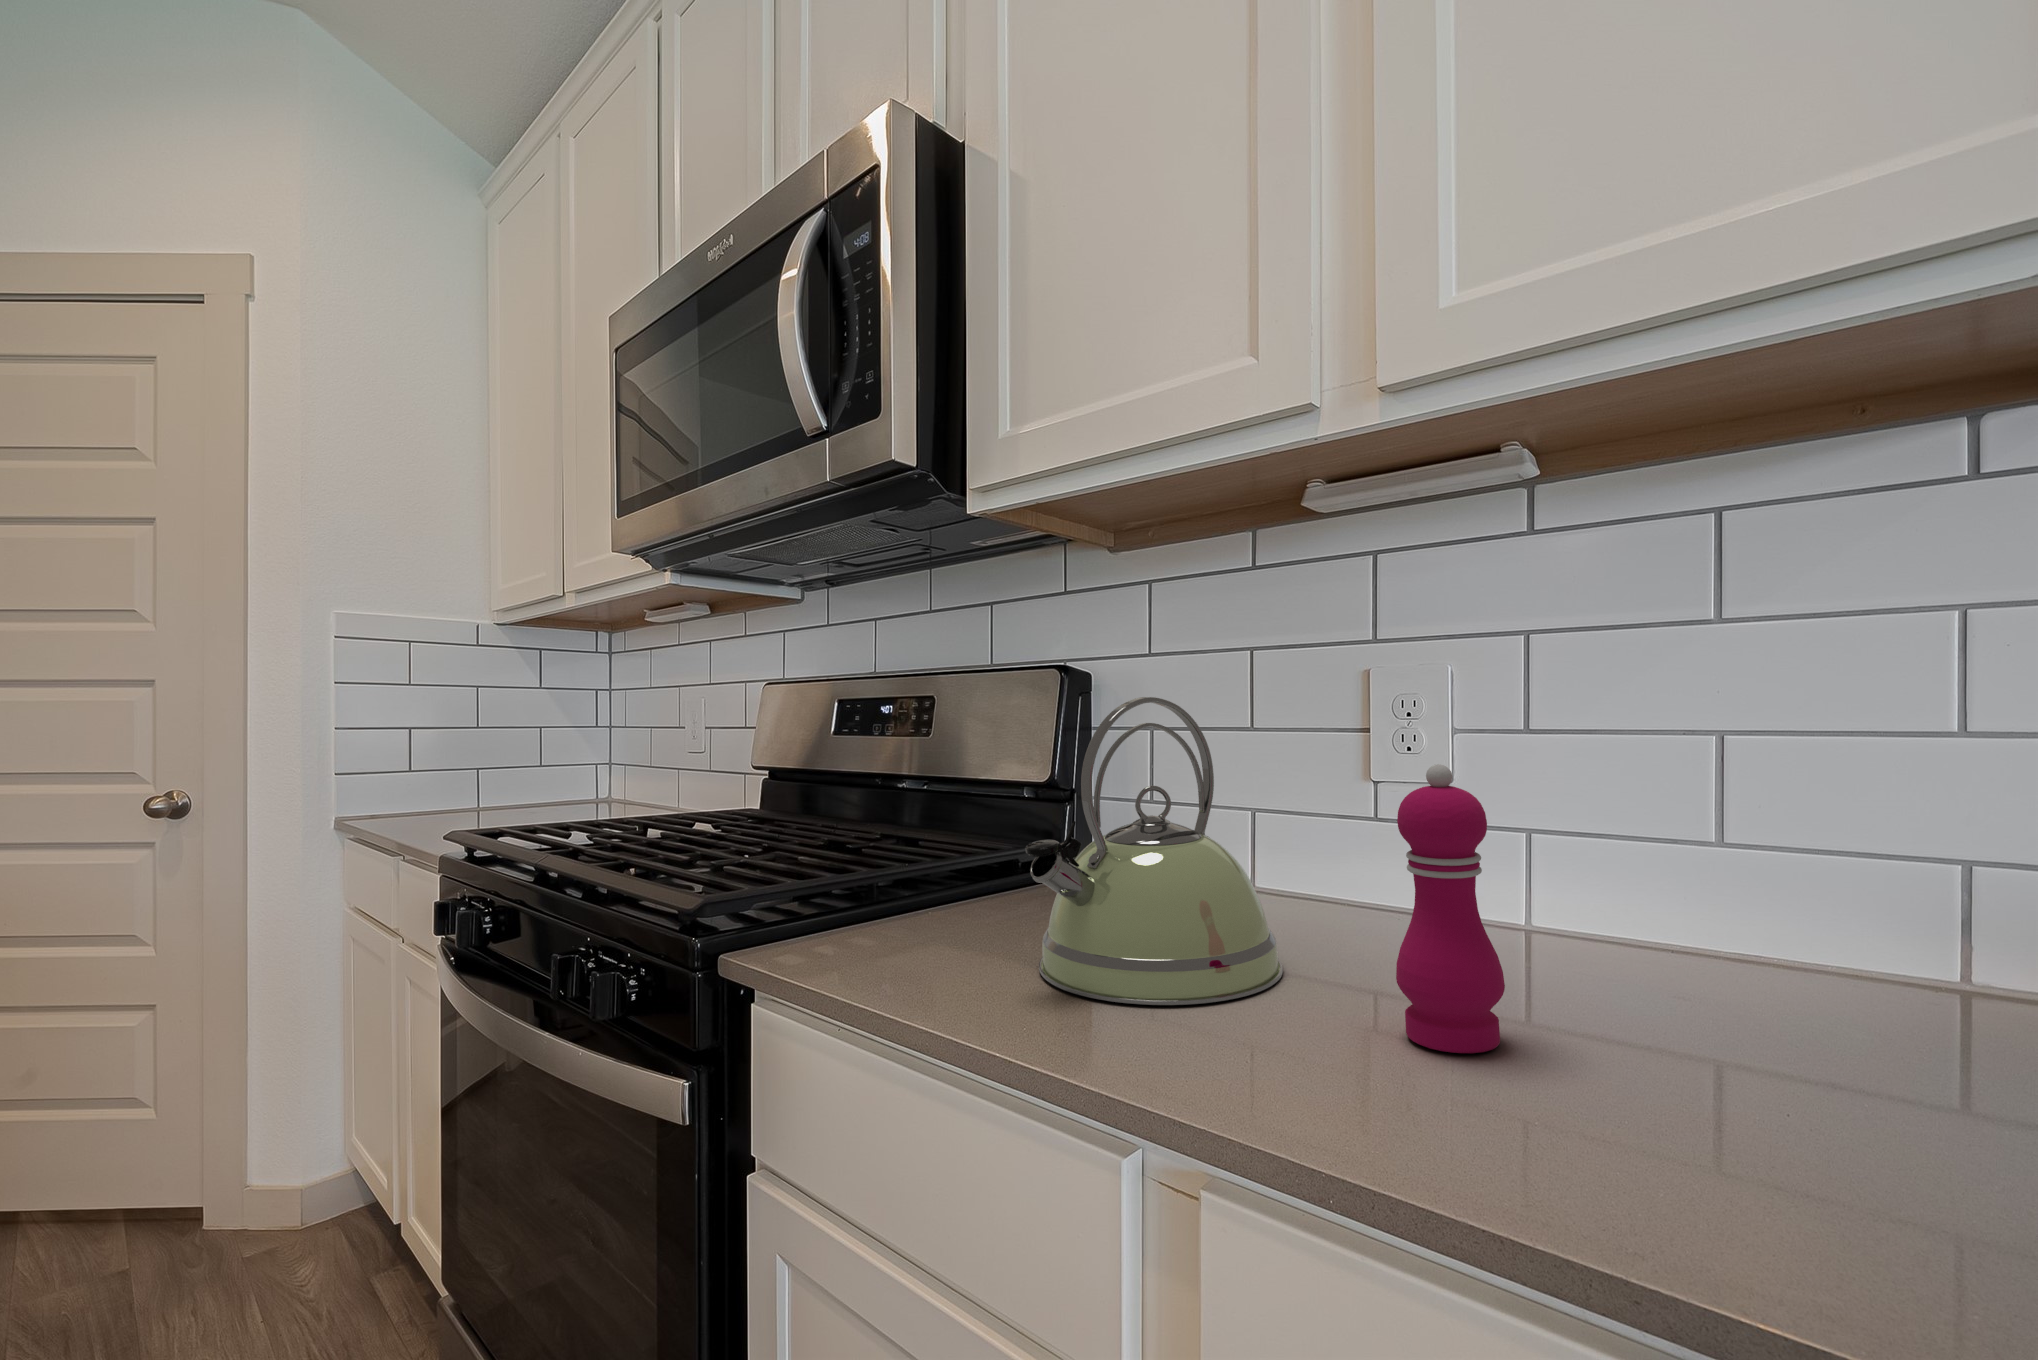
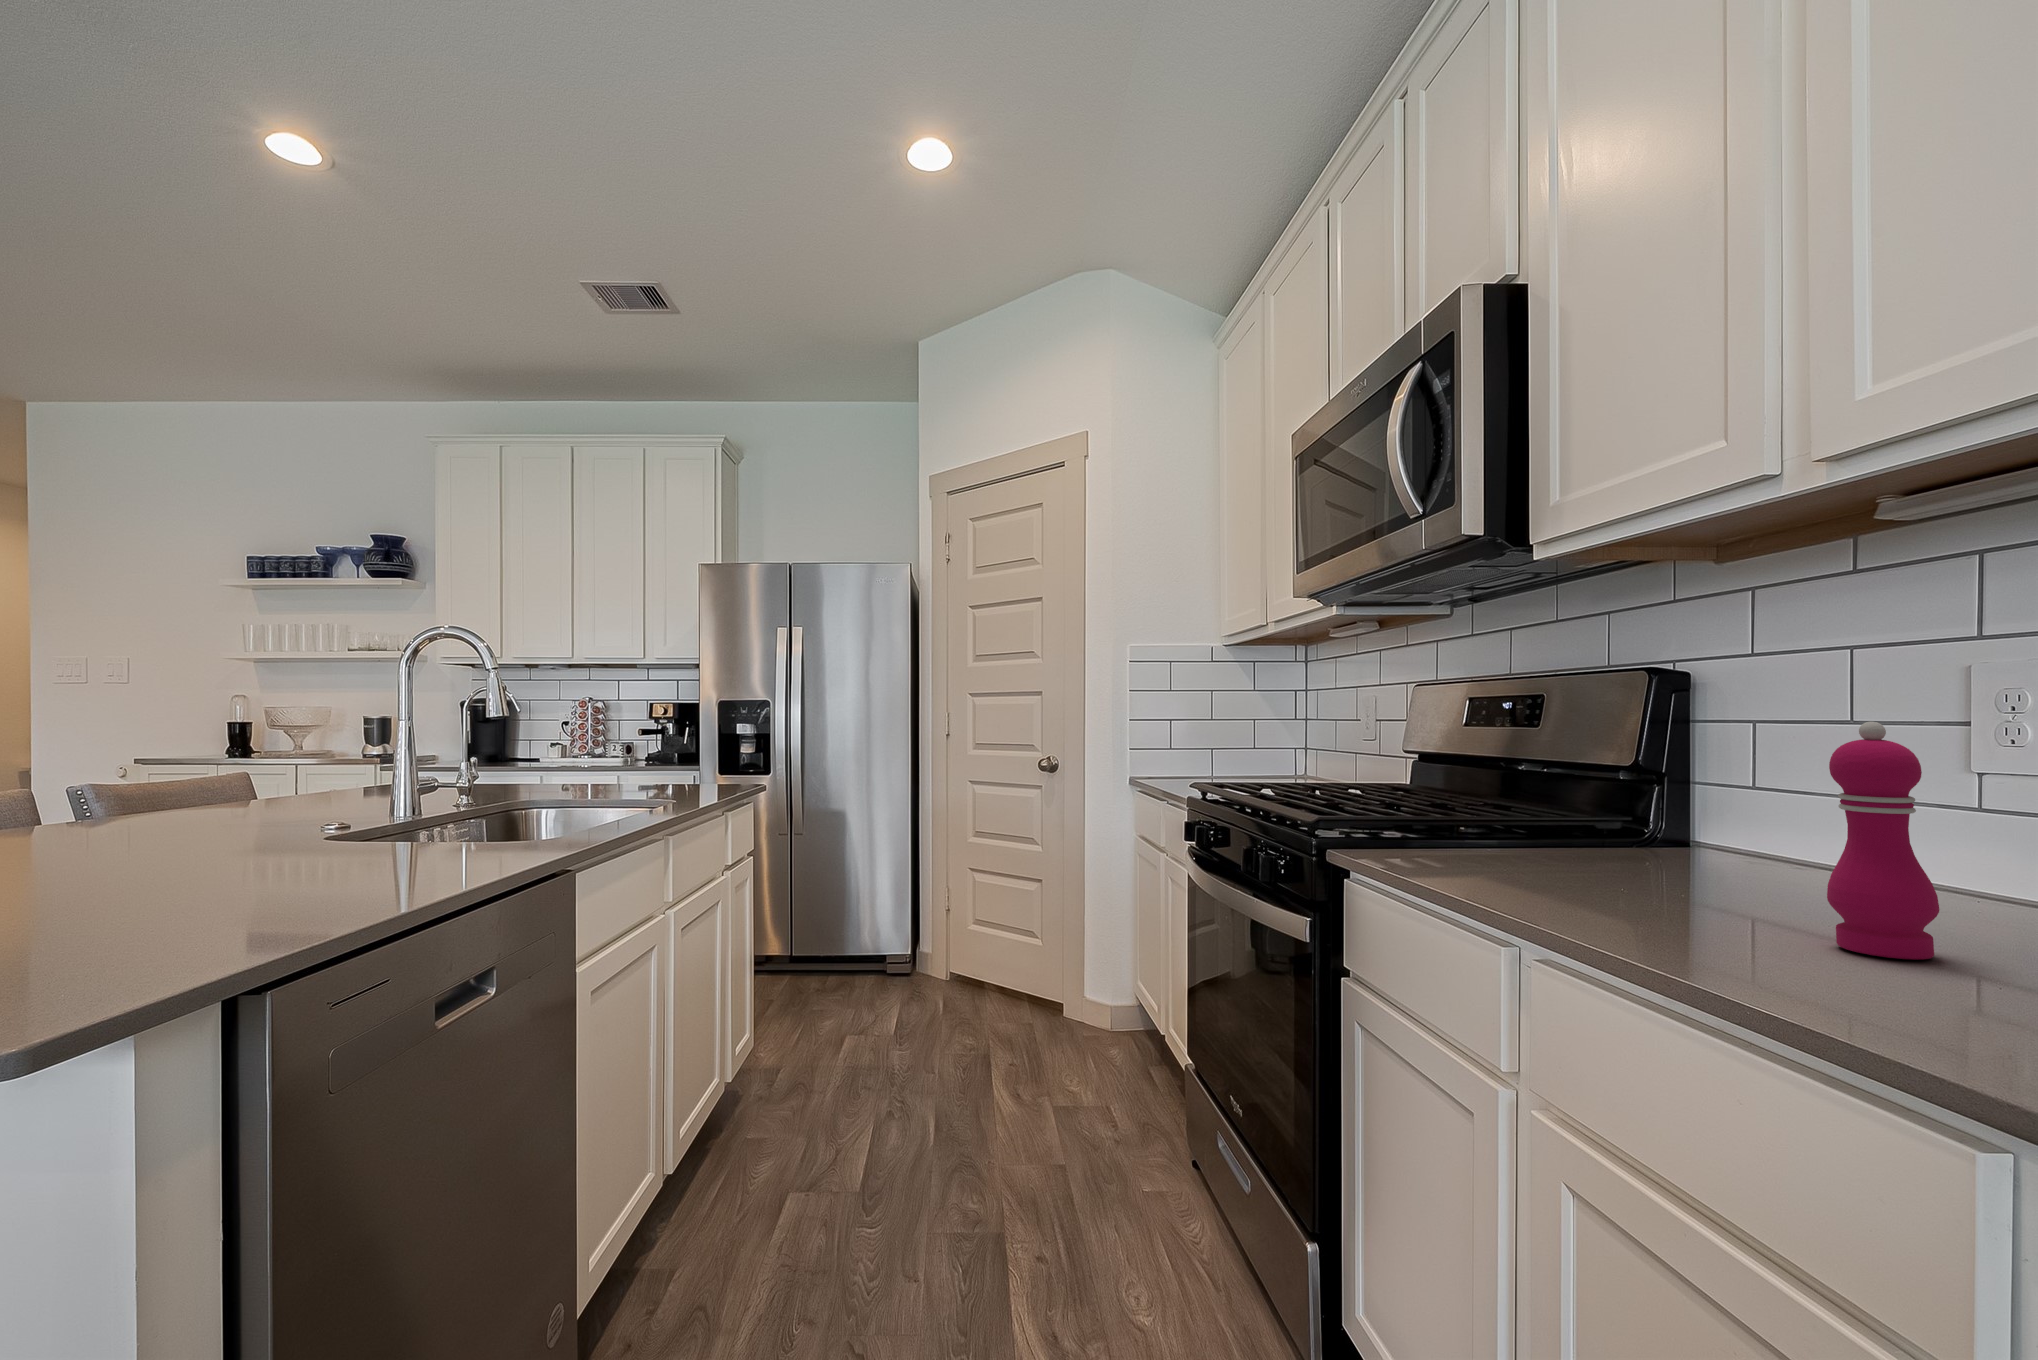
kettle: present [1025,697,1283,1005] -> none [1526,674,1786,911]

